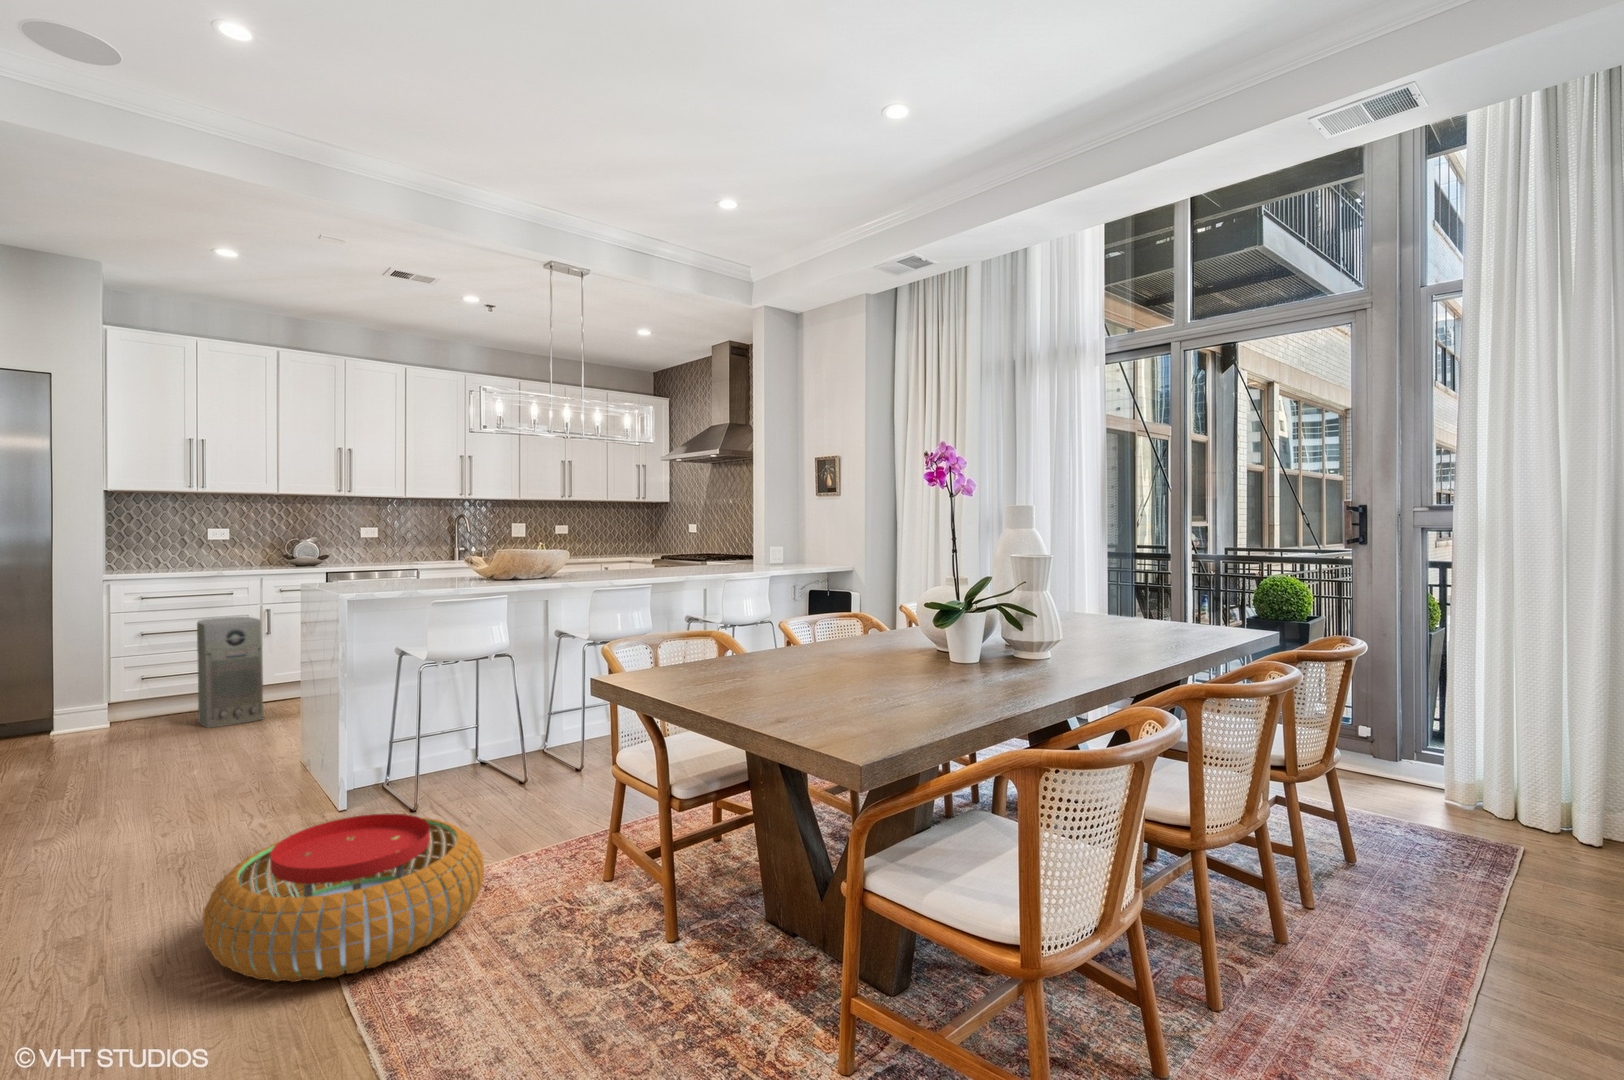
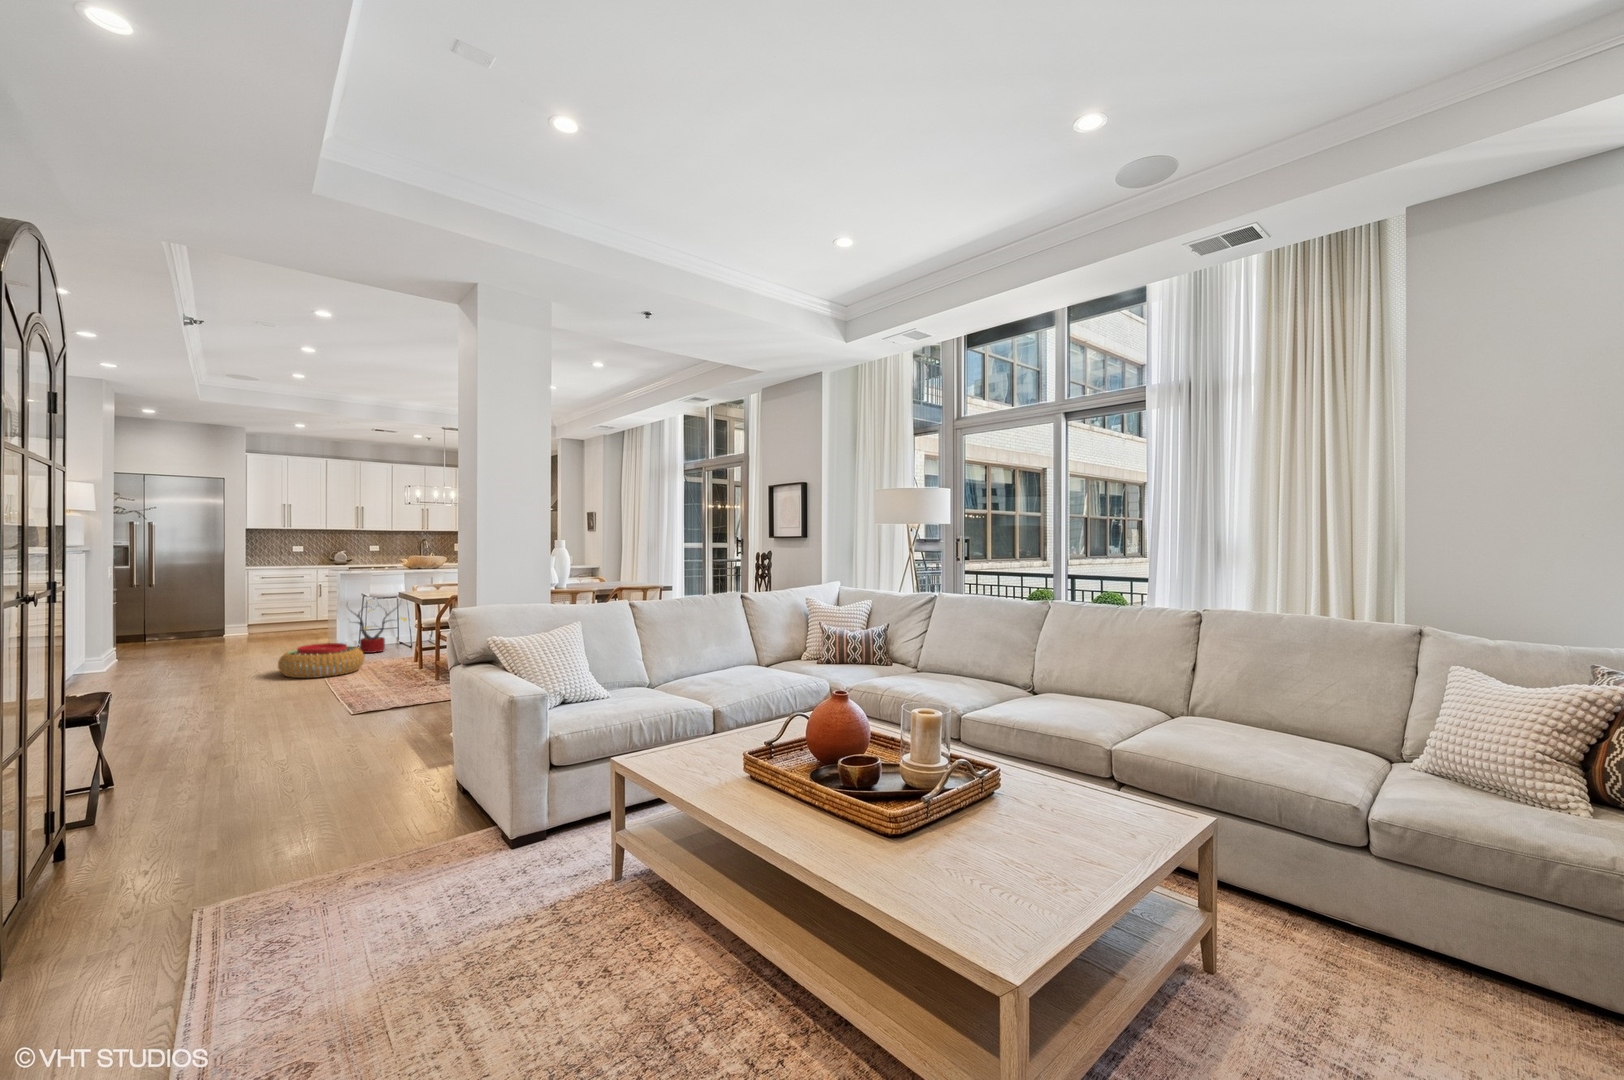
air purifier: present [197,617,263,728] -> none [286,588,315,636]
decorative plant: none [358,649,523,795] -> present [354,607,406,653]

